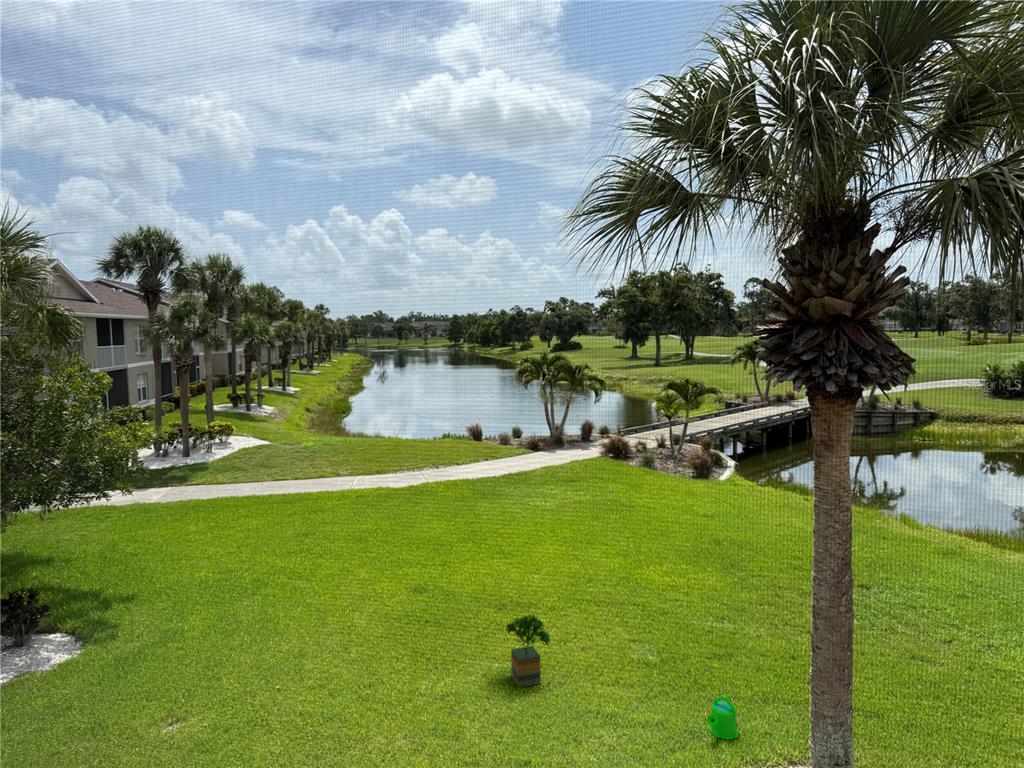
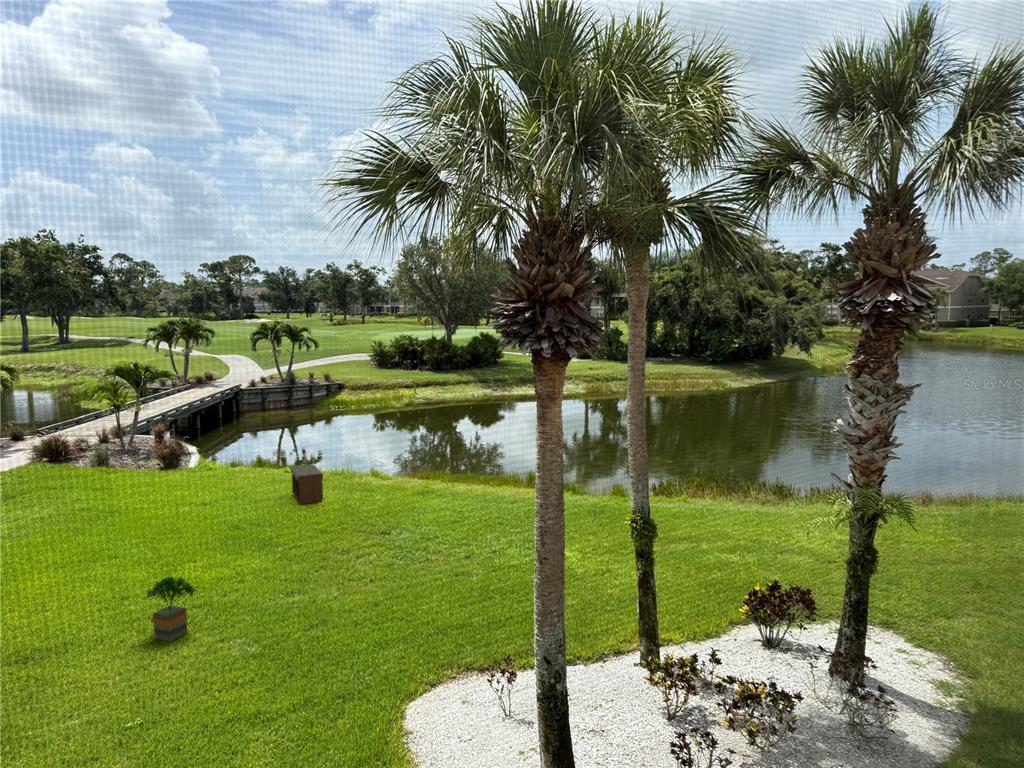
bench: none [776,507,808,558] -> present [290,464,324,505]
watering can: present [707,695,738,740] -> none [337,580,359,610]

